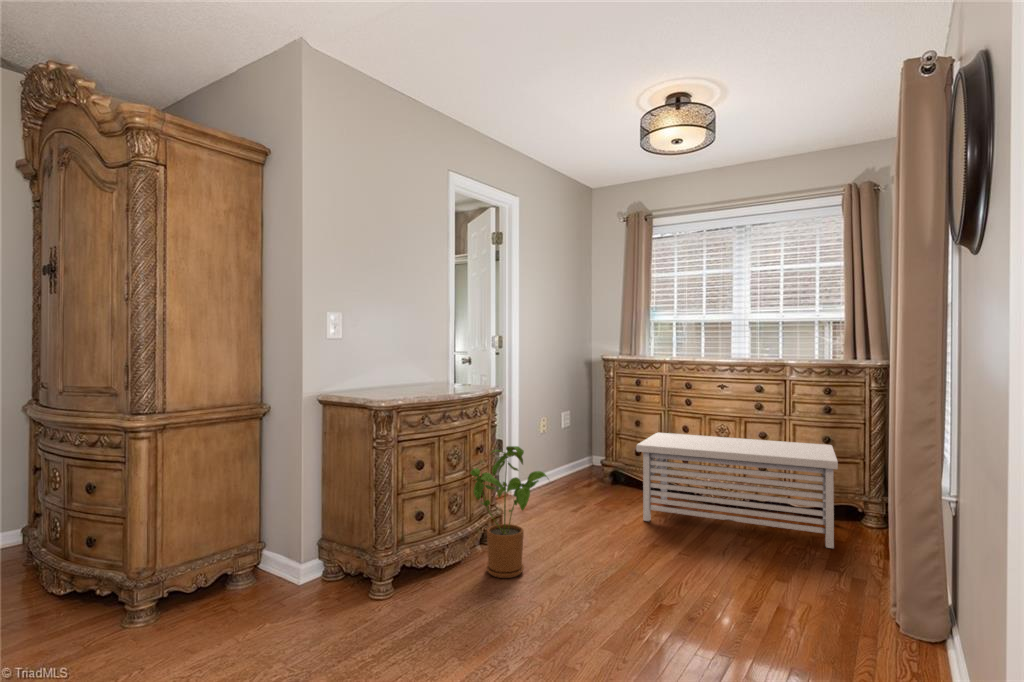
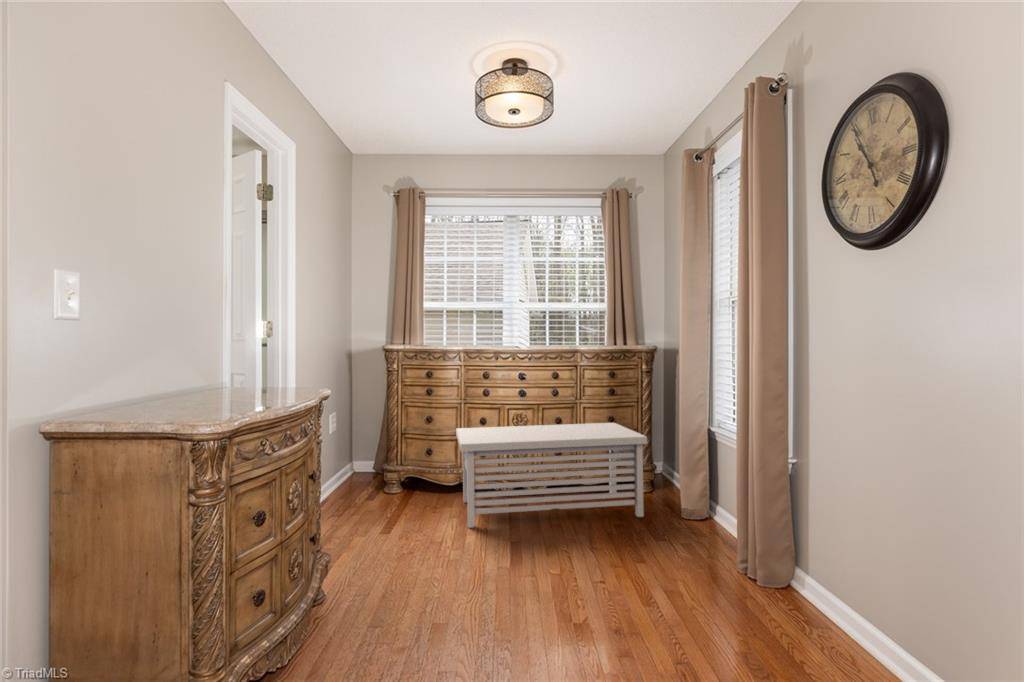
house plant: present [470,446,547,578] -> none [324,465,428,654]

